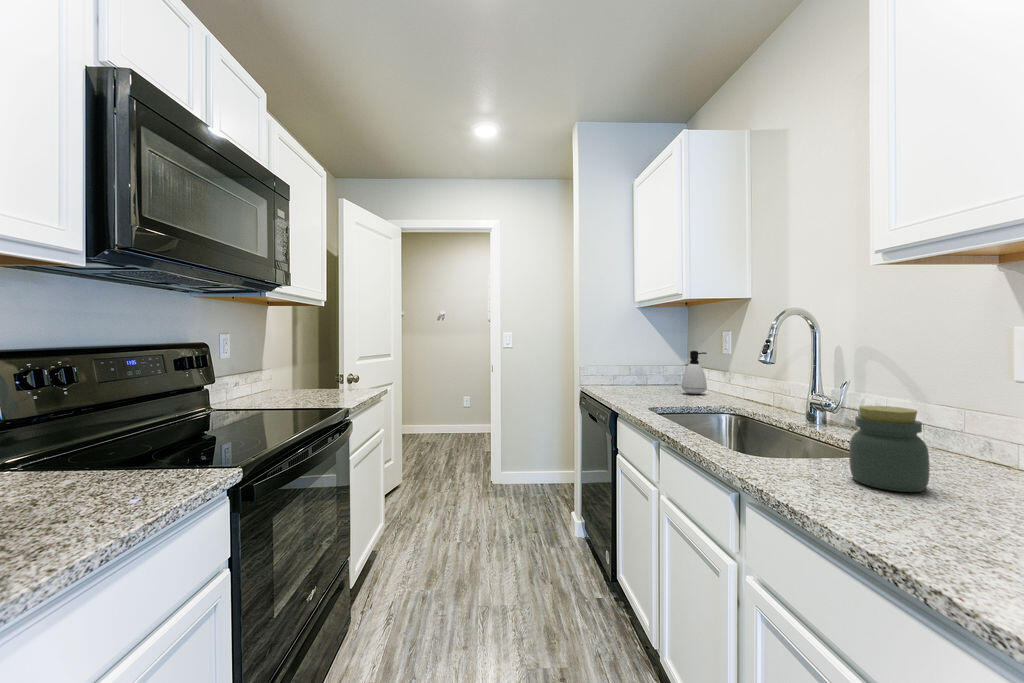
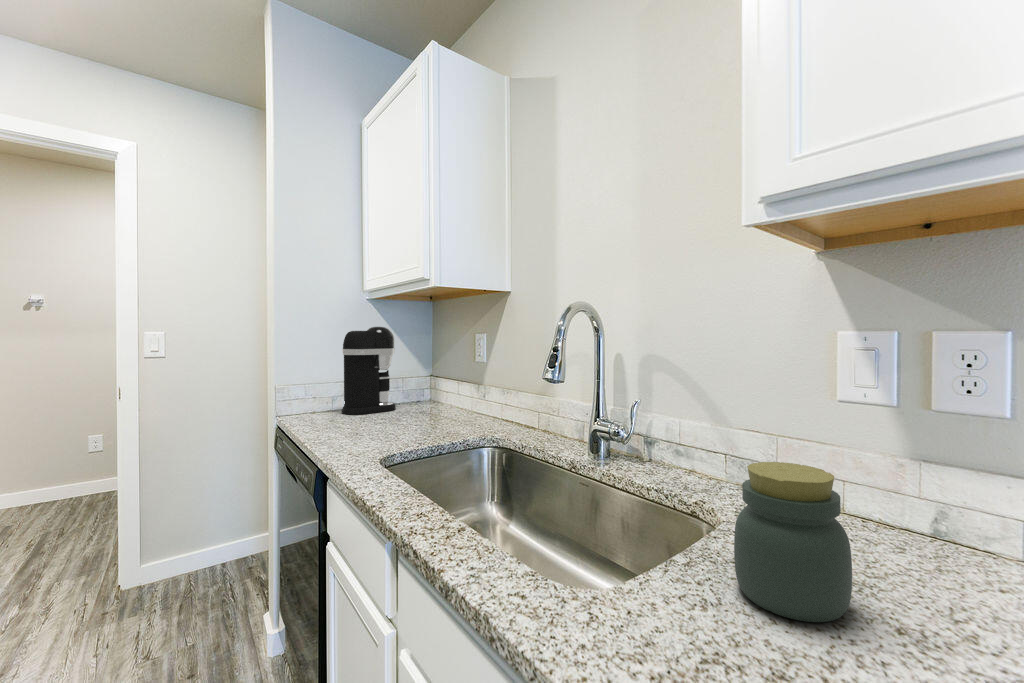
coffee maker: none [620,327,659,388] -> present [342,326,396,415]
soap dispenser: present [682,351,707,394] -> none [428,360,459,418]

